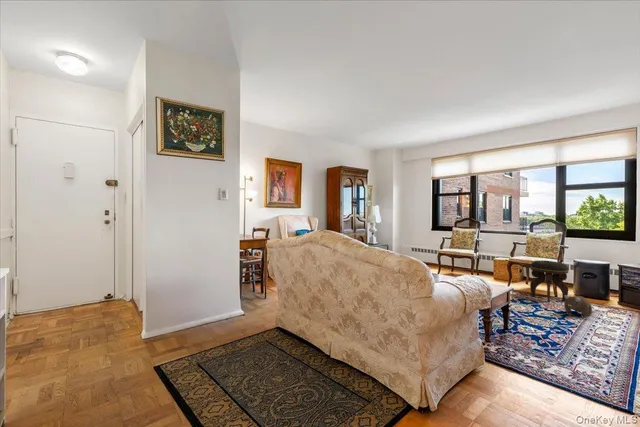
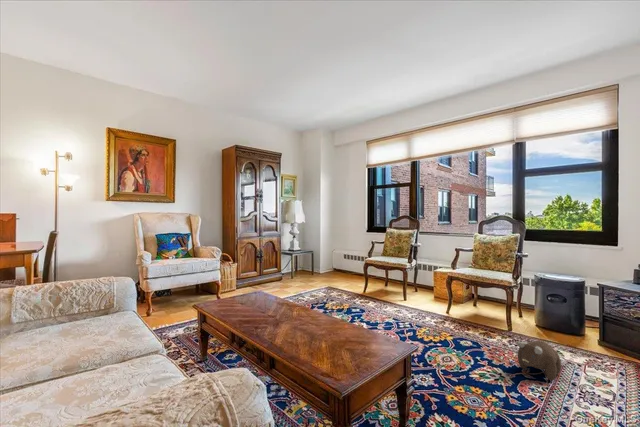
footstool: present [530,260,569,302] -> none [472,277,527,343]

